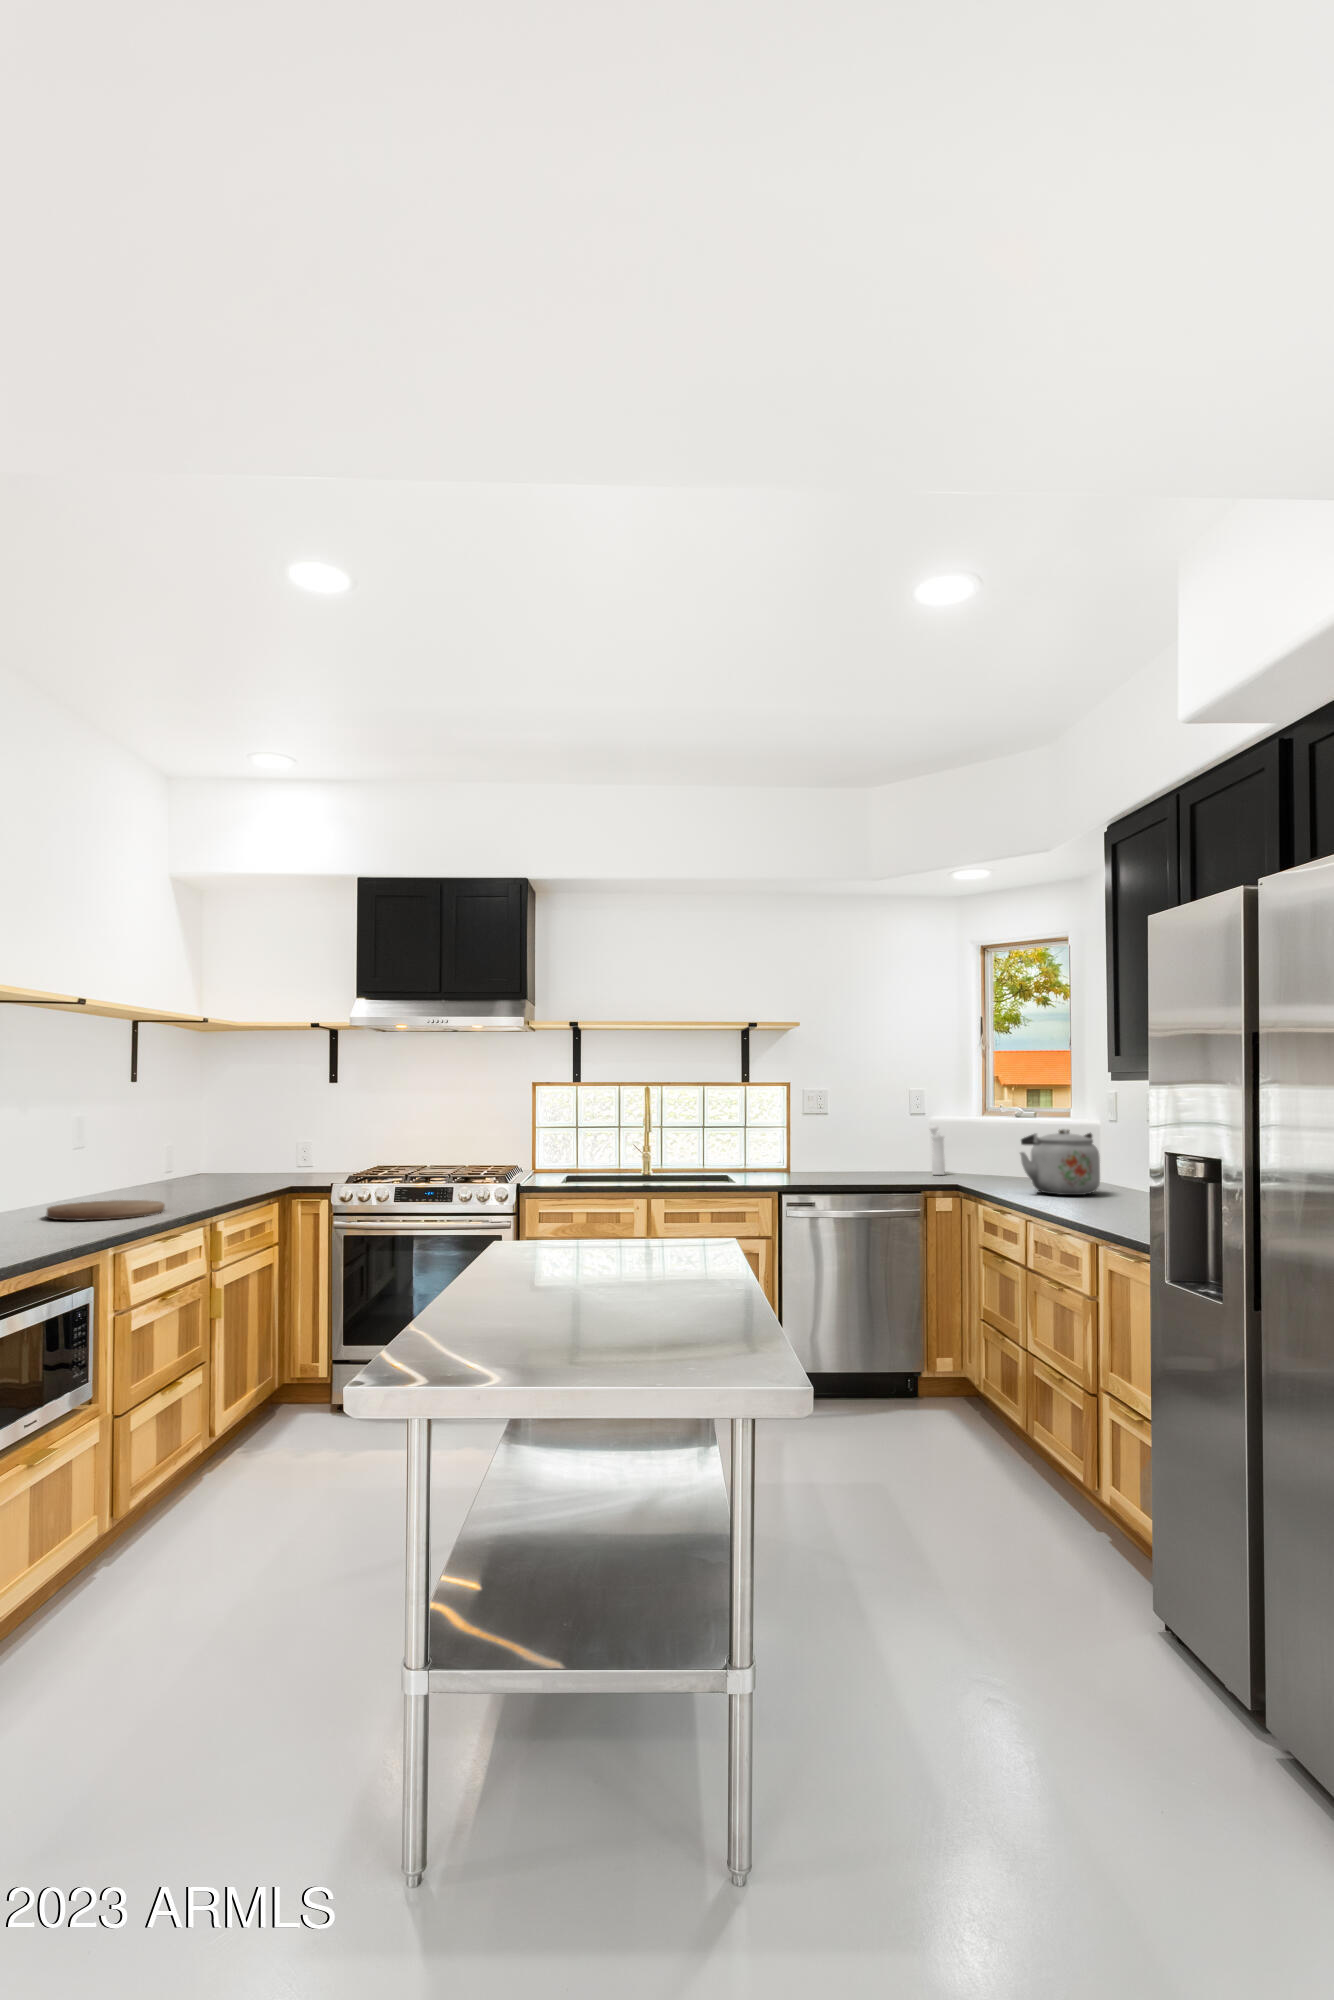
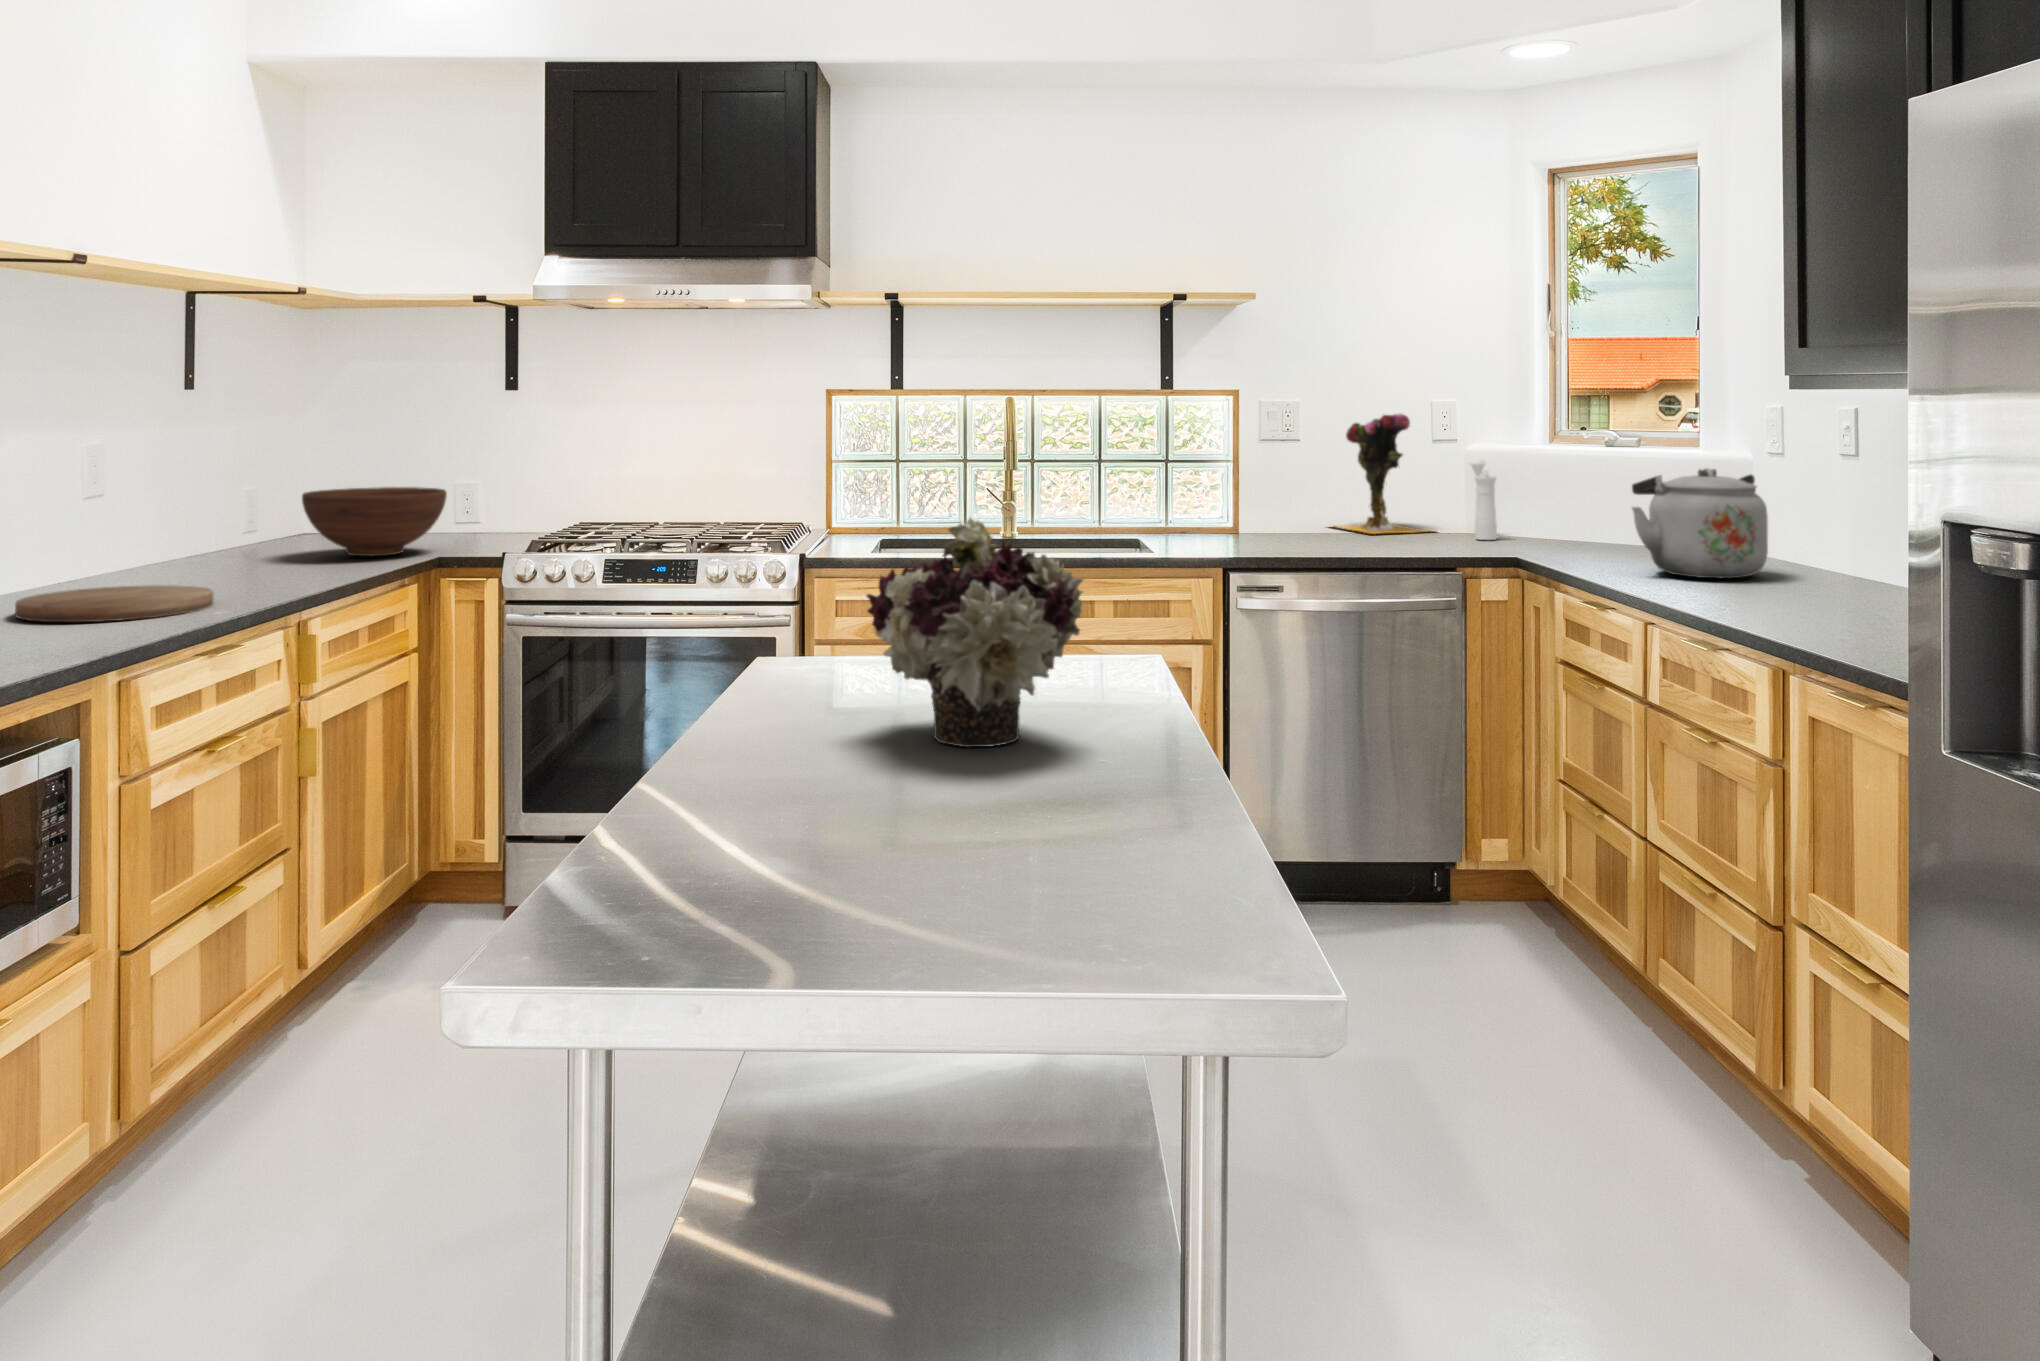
vase: none [842,1097,912,1172] -> present [1333,413,1430,534]
fruit bowl: none [209,1143,298,1185] -> present [302,487,447,556]
flower arrangement: none [566,1150,689,1280] -> present [866,518,1083,747]

